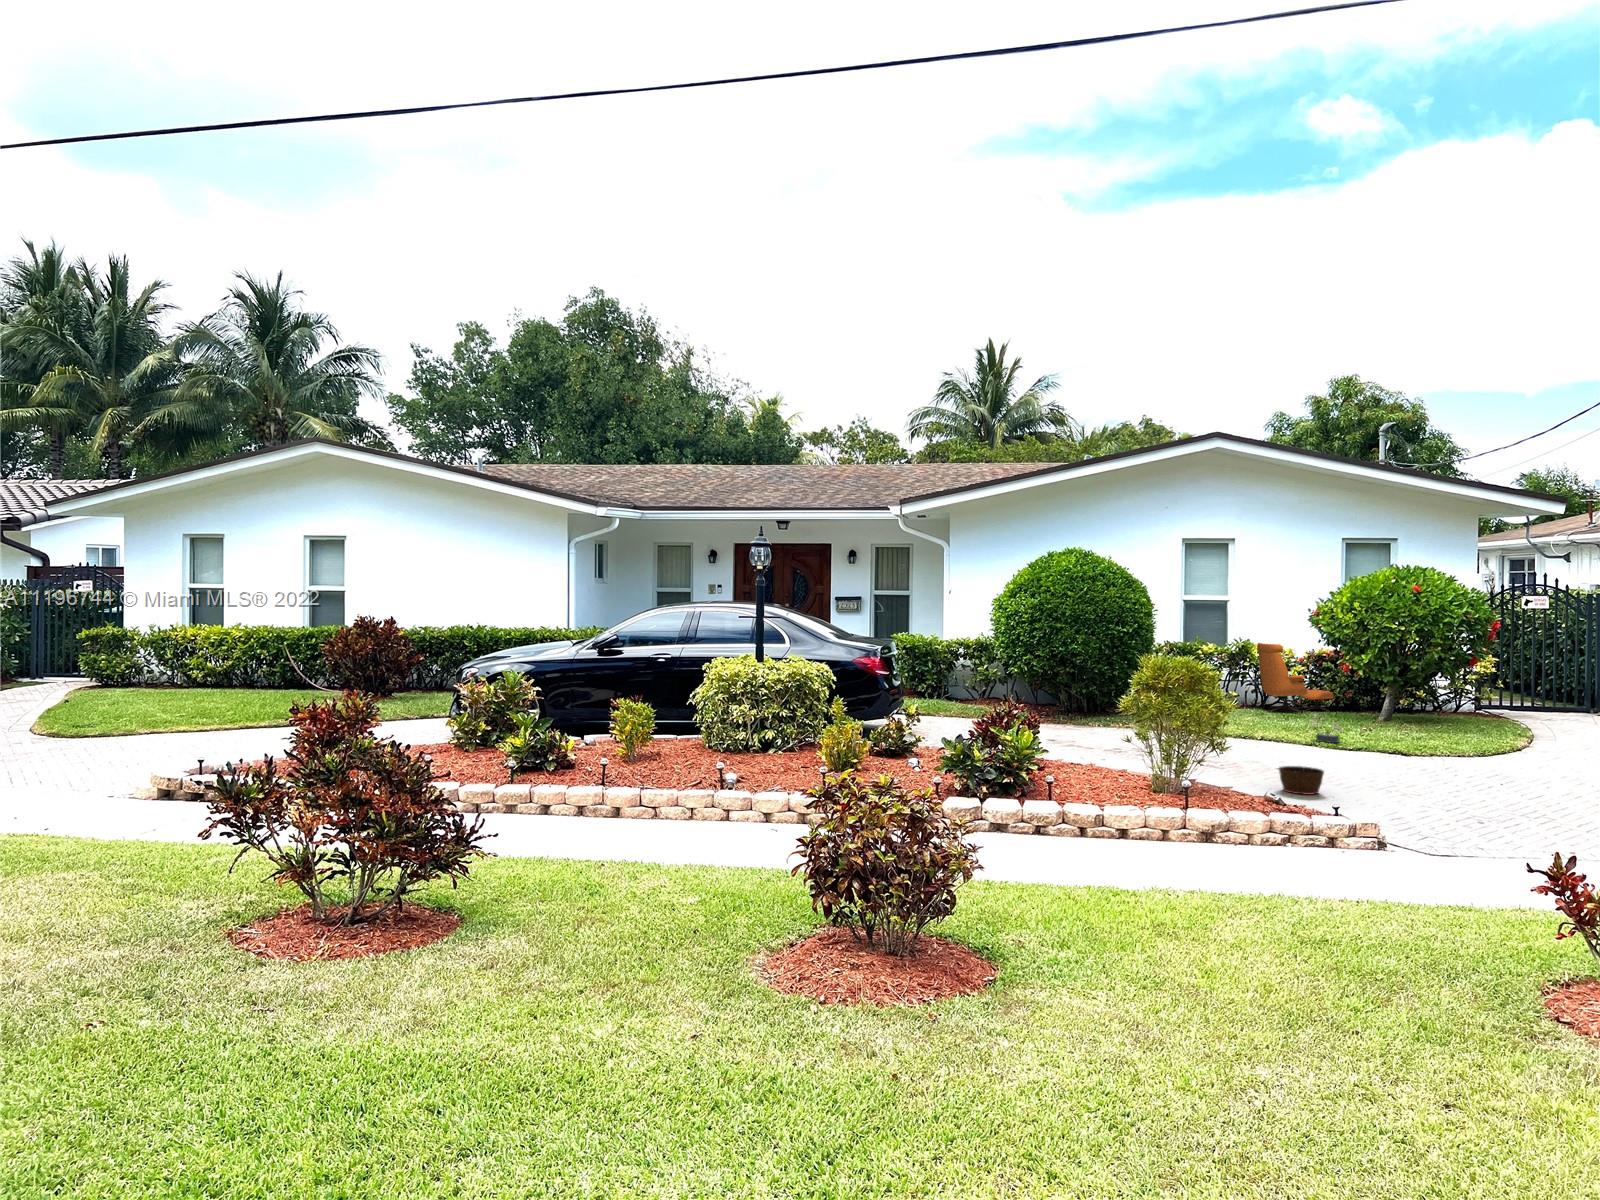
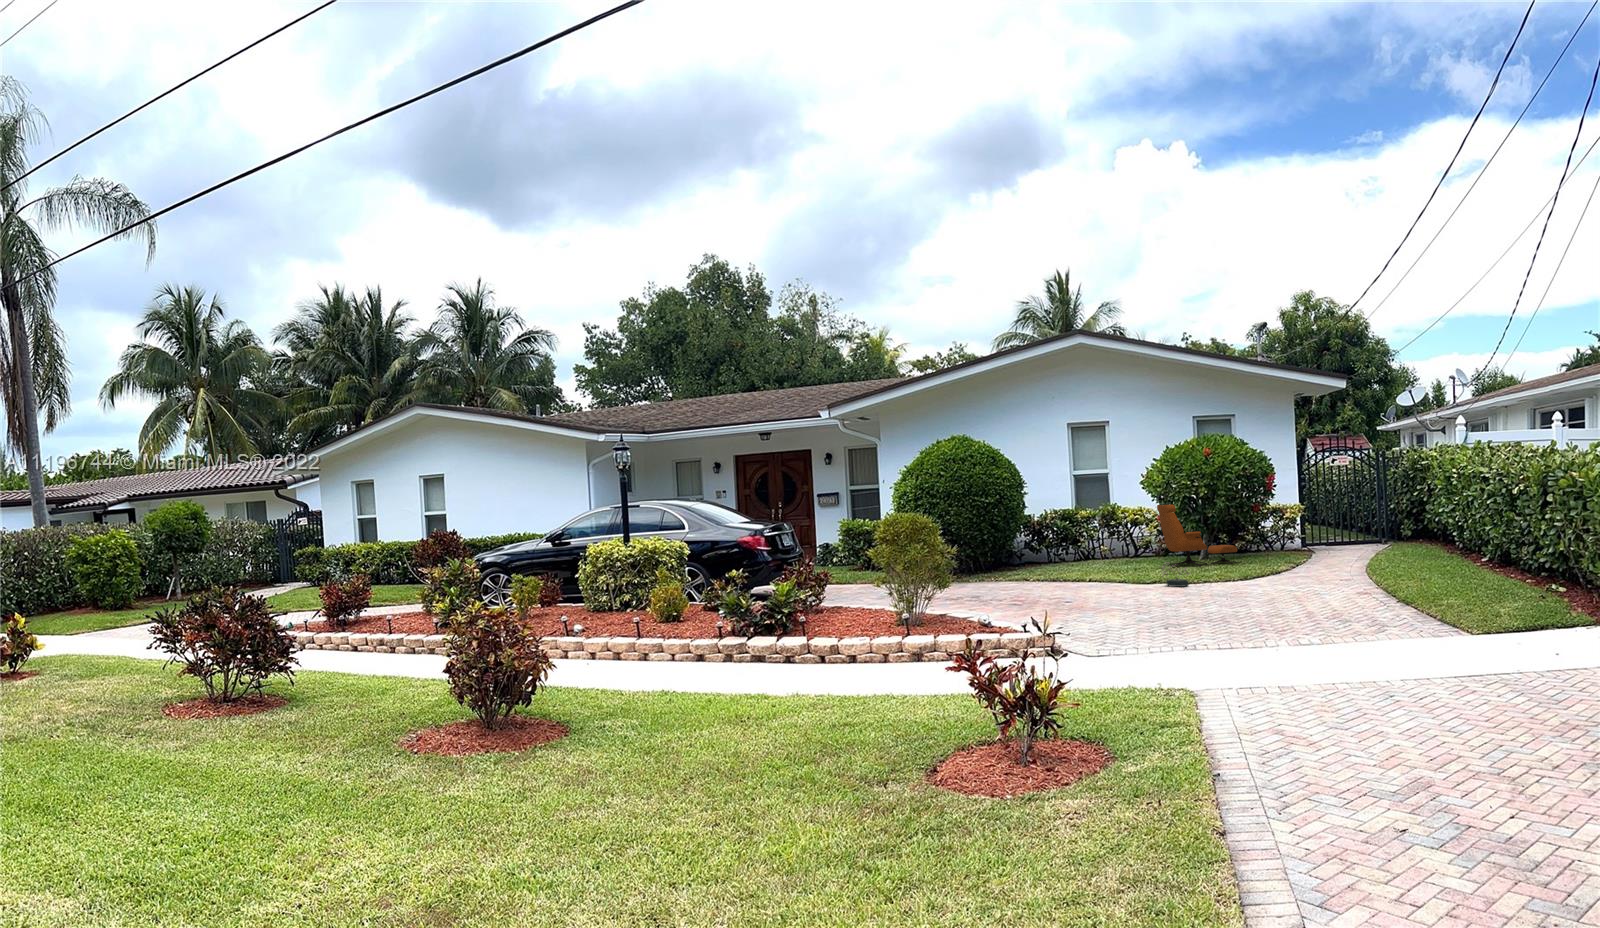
basket: present [1279,766,1324,795] -> none [1043,601,1081,625]

